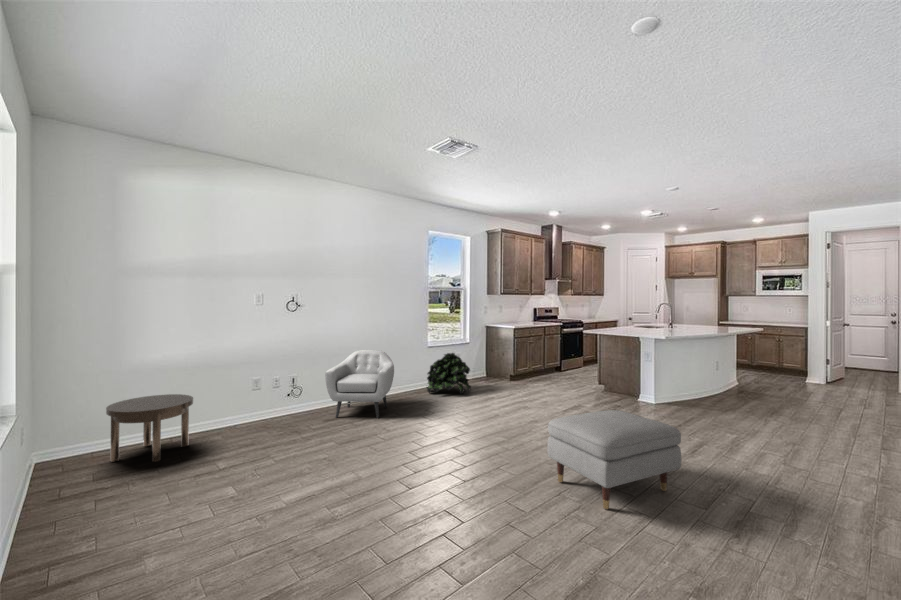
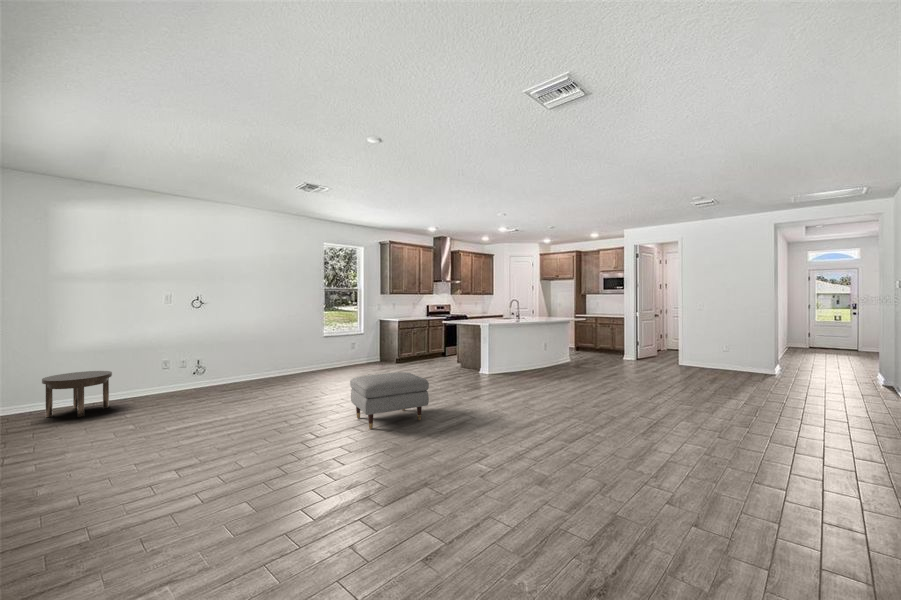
armchair: present [325,350,394,418] -> none [225,338,285,389]
potted plant: present [427,353,471,394] -> none [320,340,357,373]

